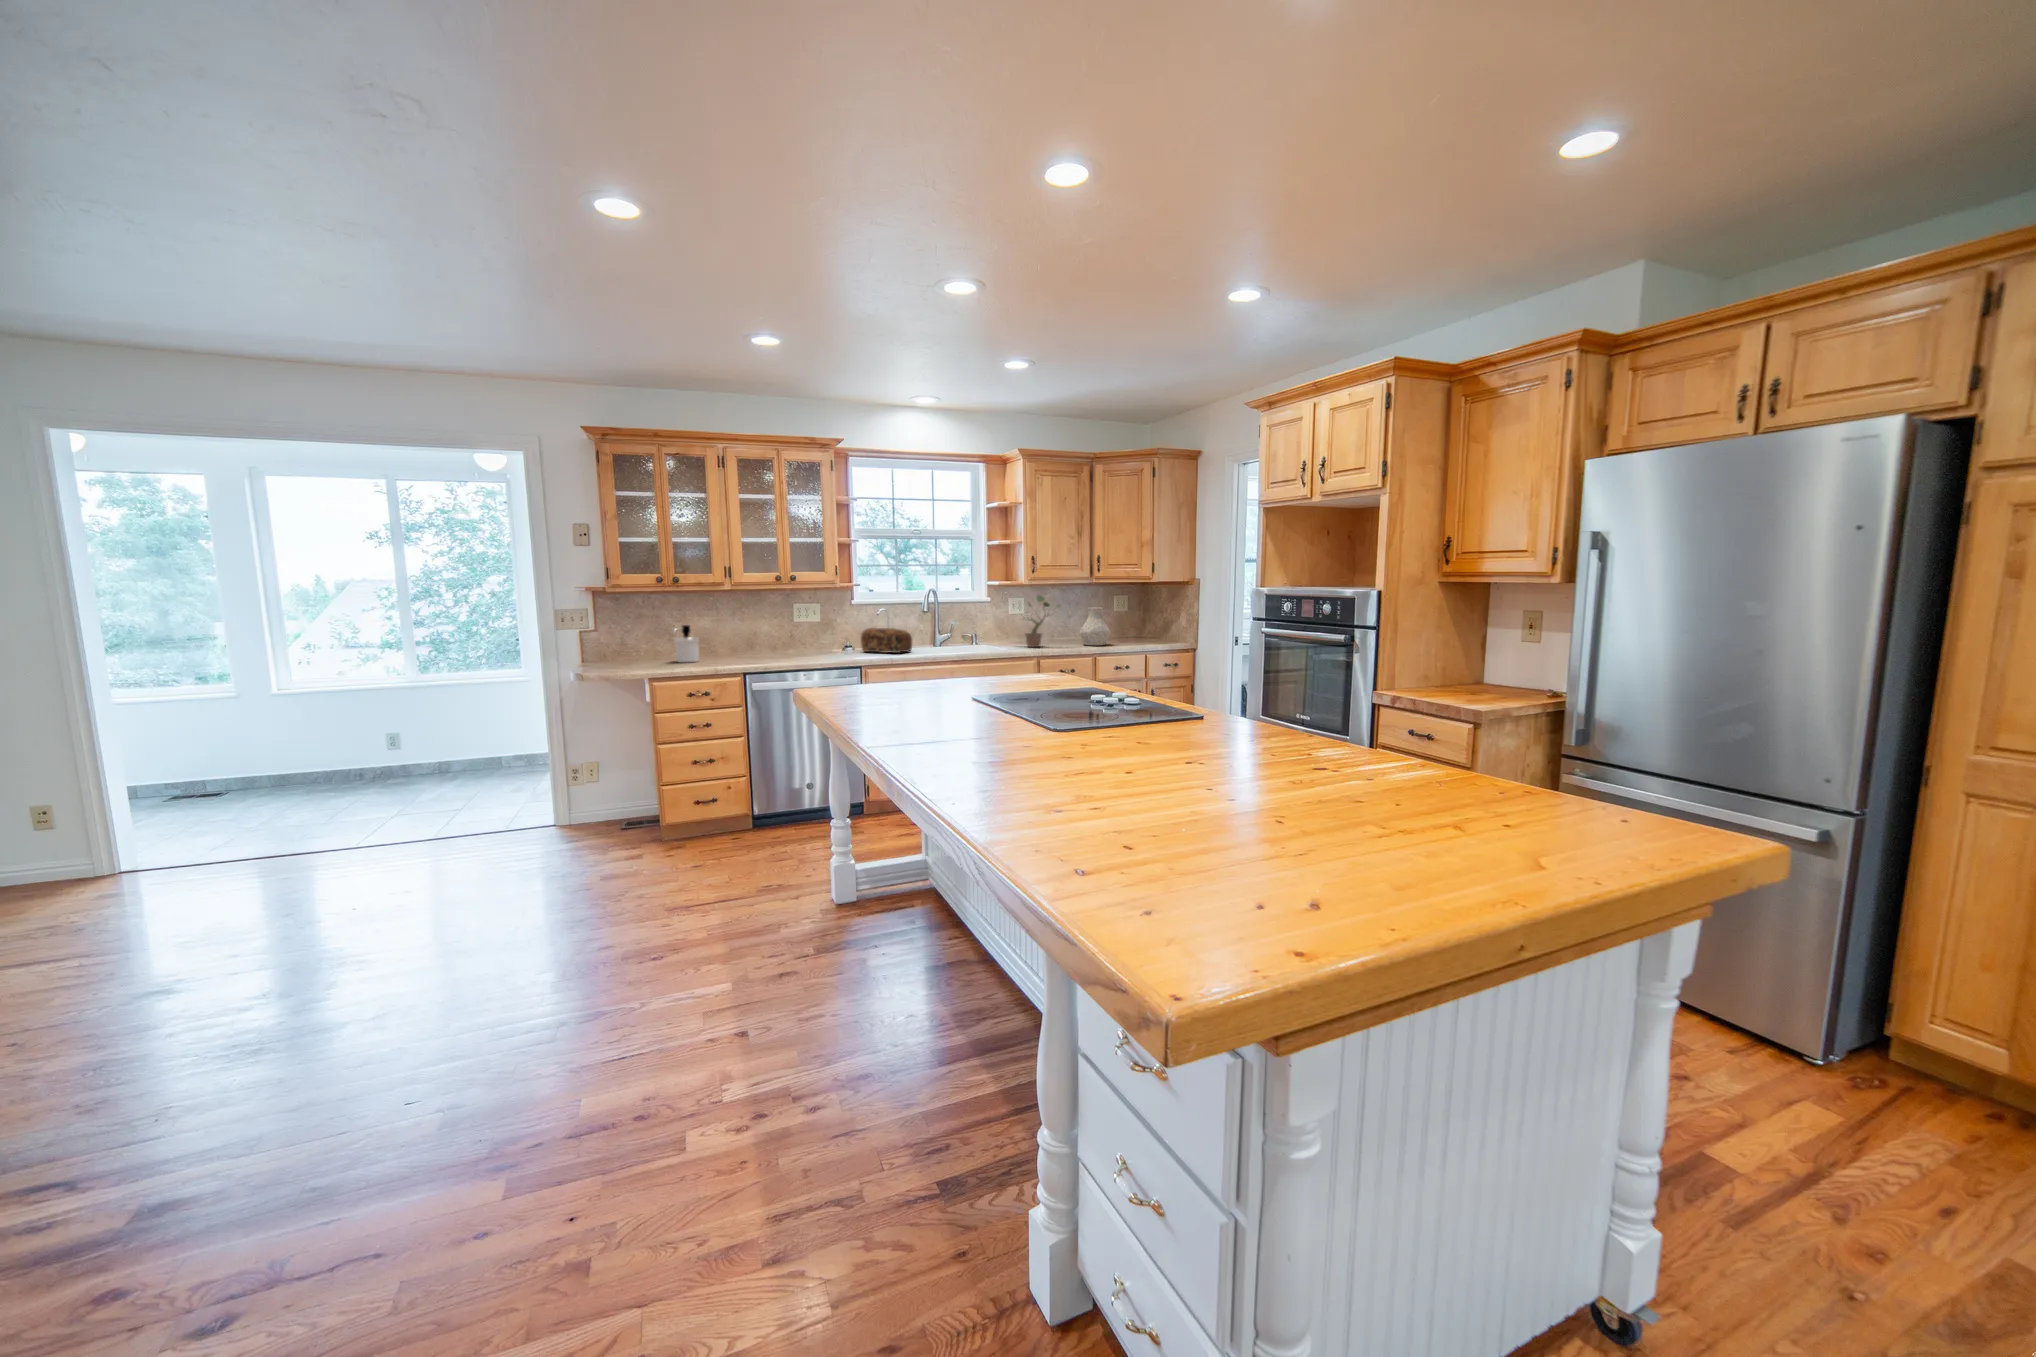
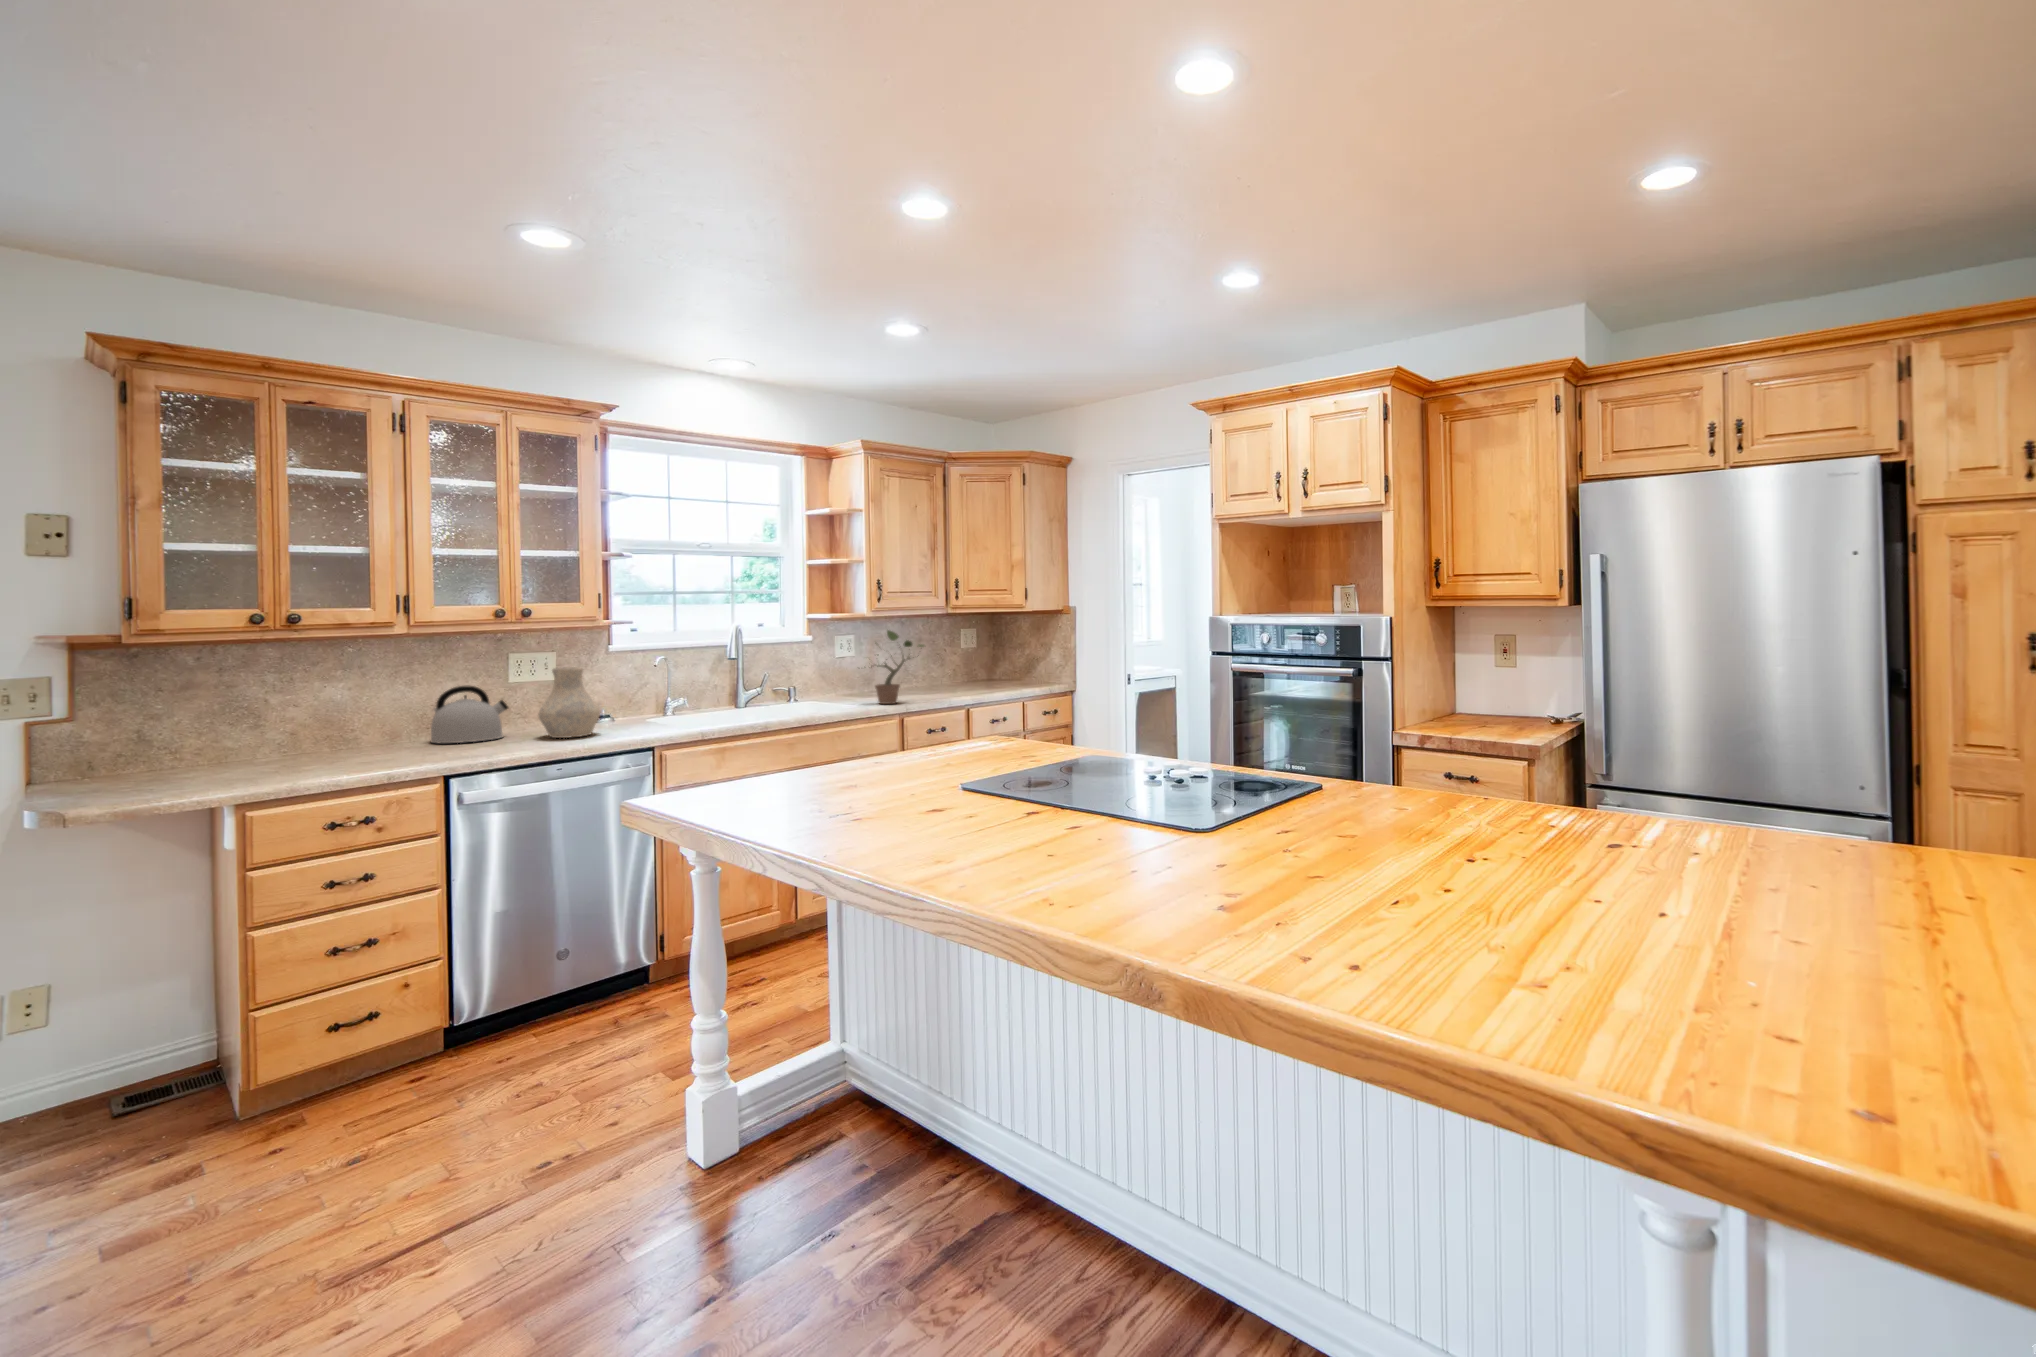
vase: present [1080,607,1111,646] -> present [538,667,600,738]
kettle: none [742,621,785,654] -> present [431,686,508,743]
soap dispenser: present [673,625,699,662] -> none [325,700,375,767]
bread loaf: present [861,628,912,653] -> none [644,687,726,726]

